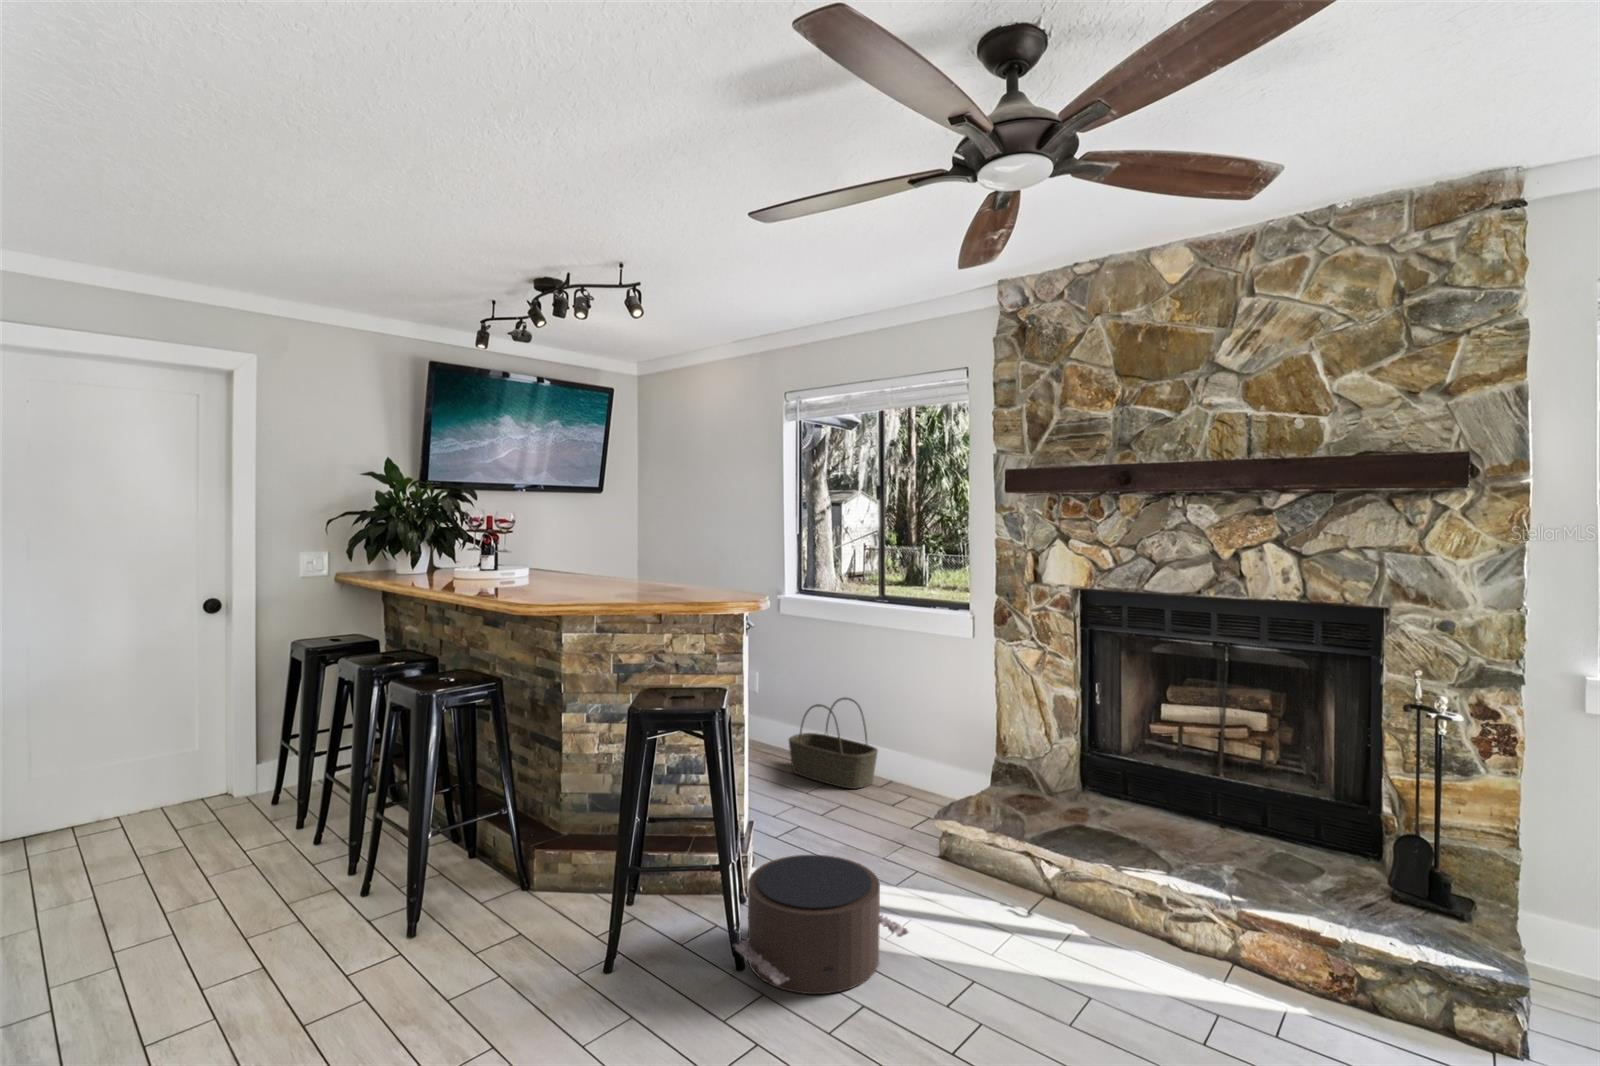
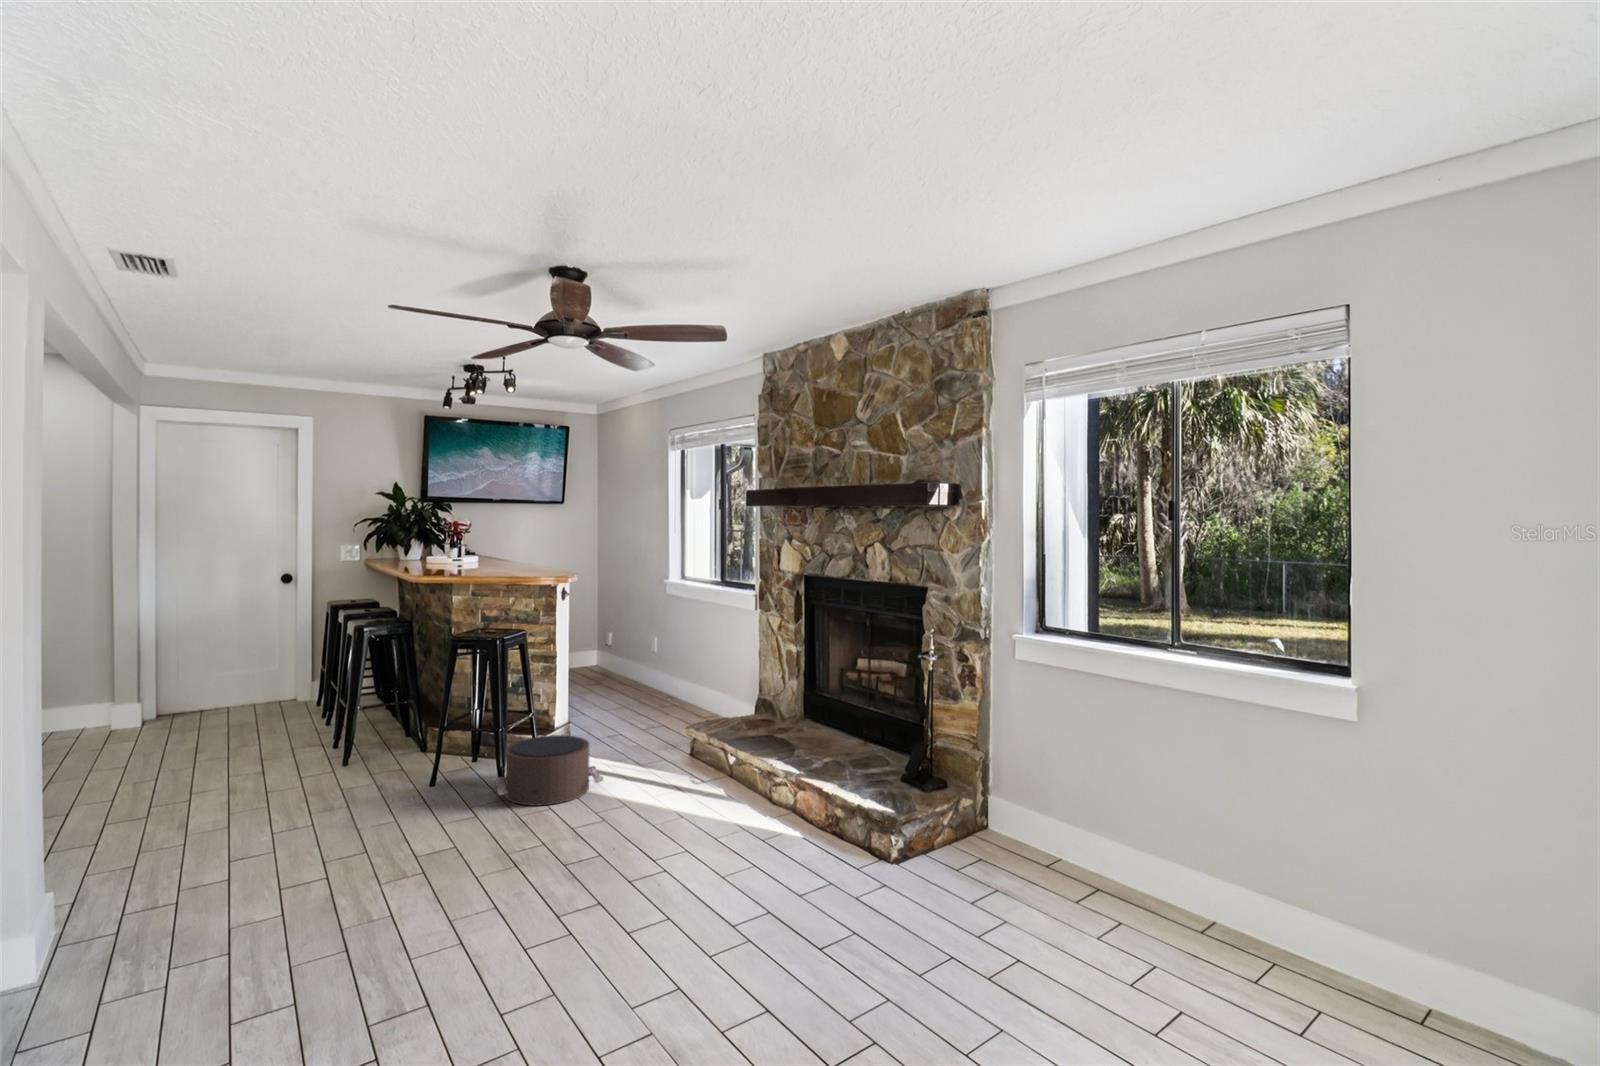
basket: present [789,698,878,789] -> none [654,653,707,717]

